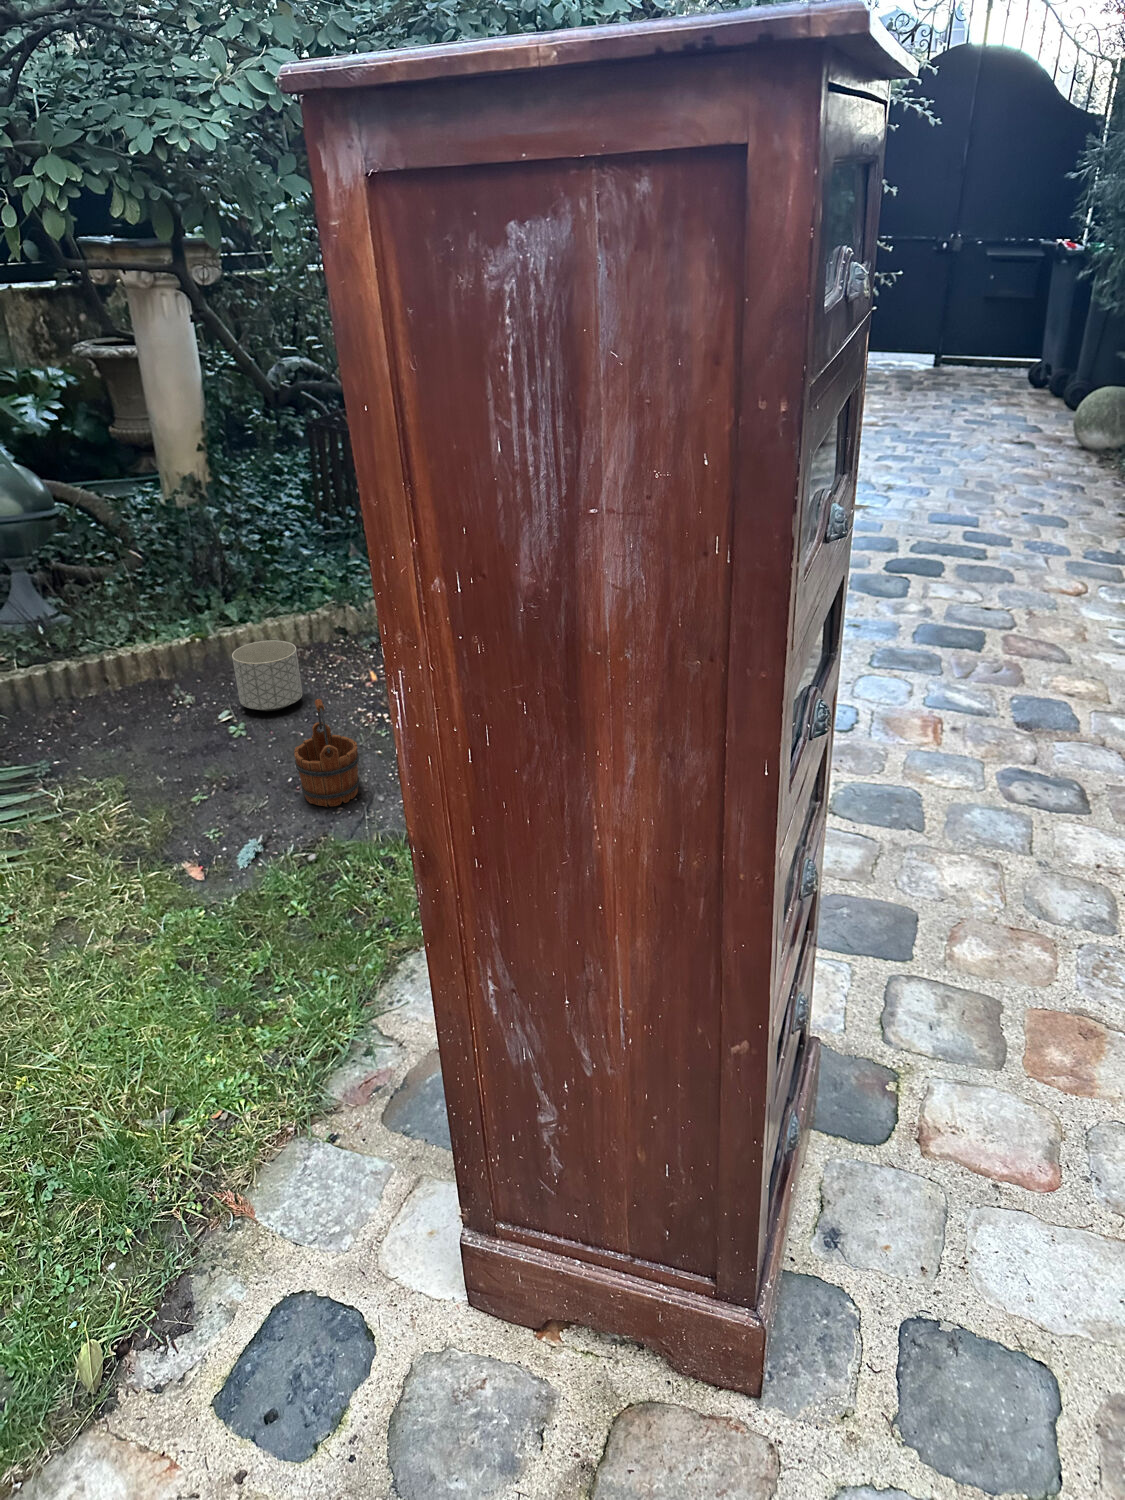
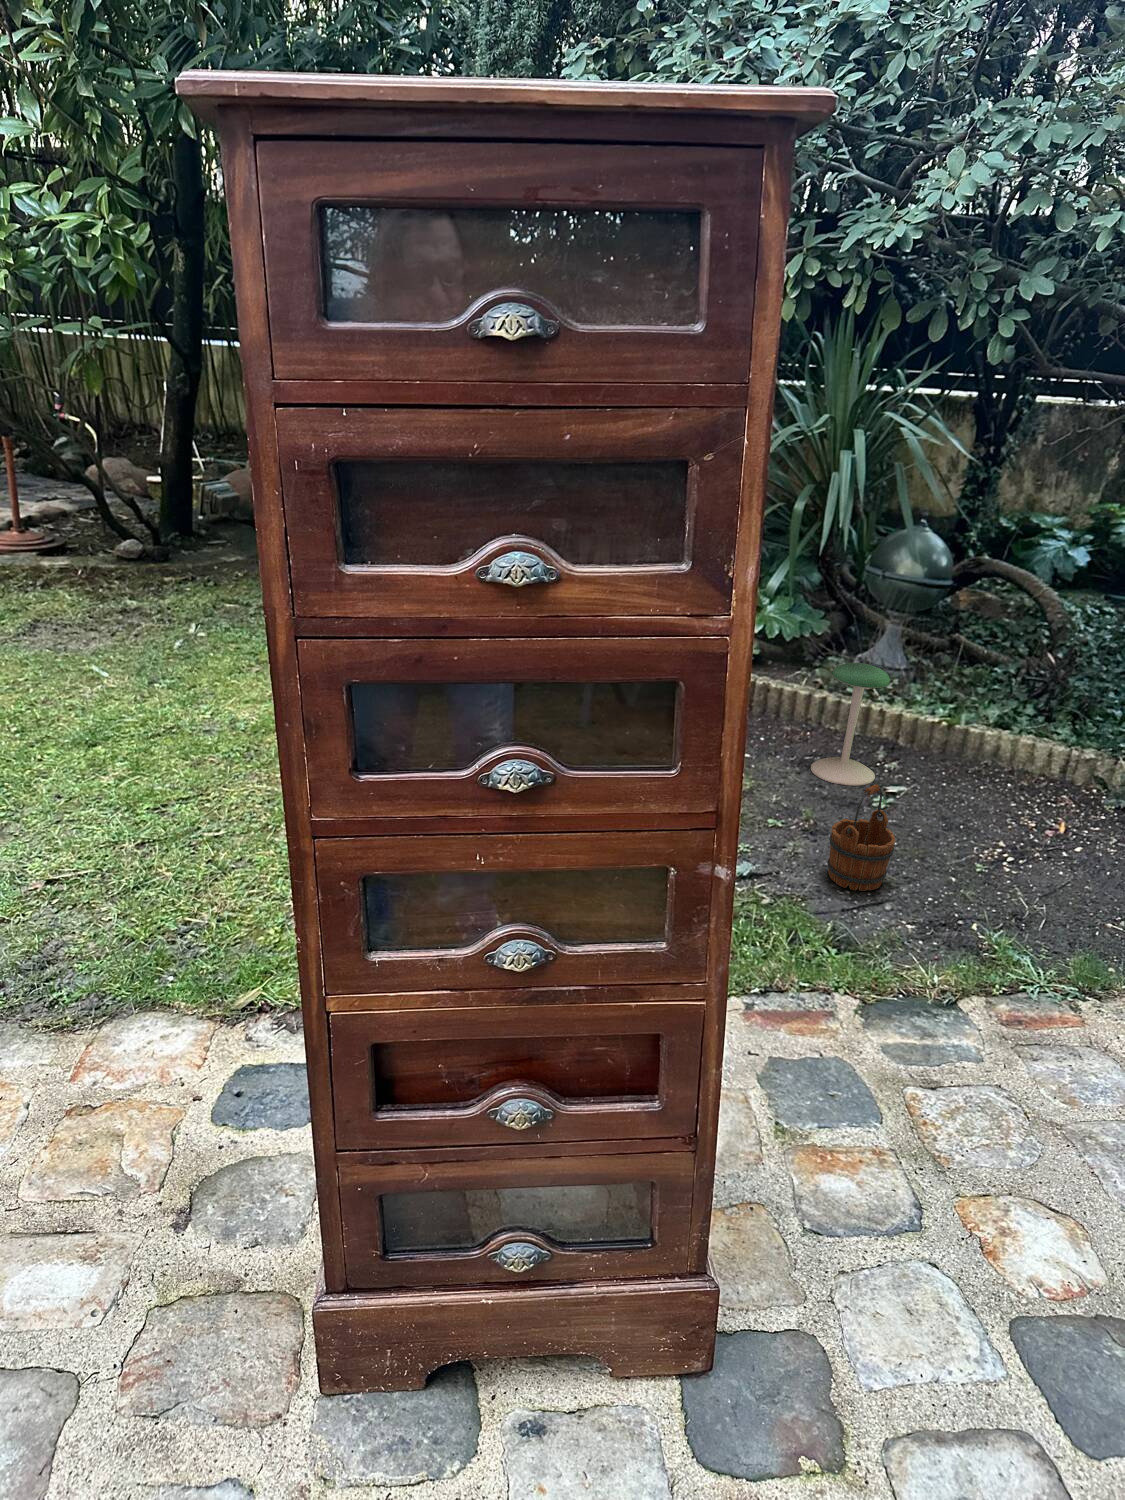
stool: none [114,607,204,743] -> present [811,663,890,786]
planter: present [232,640,303,711] -> none [906,736,981,808]

